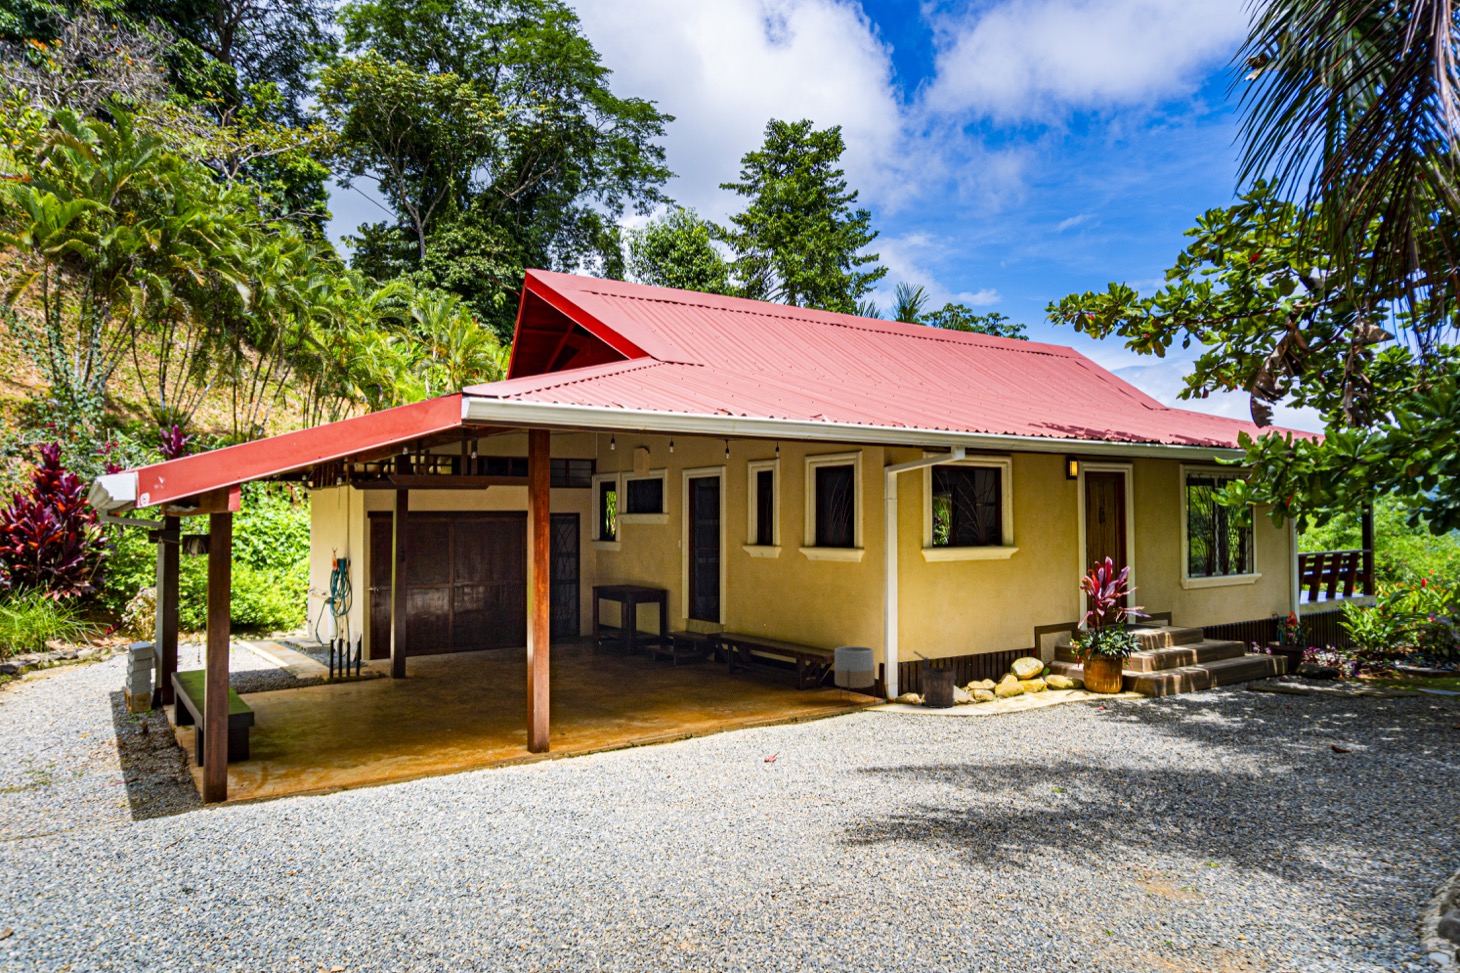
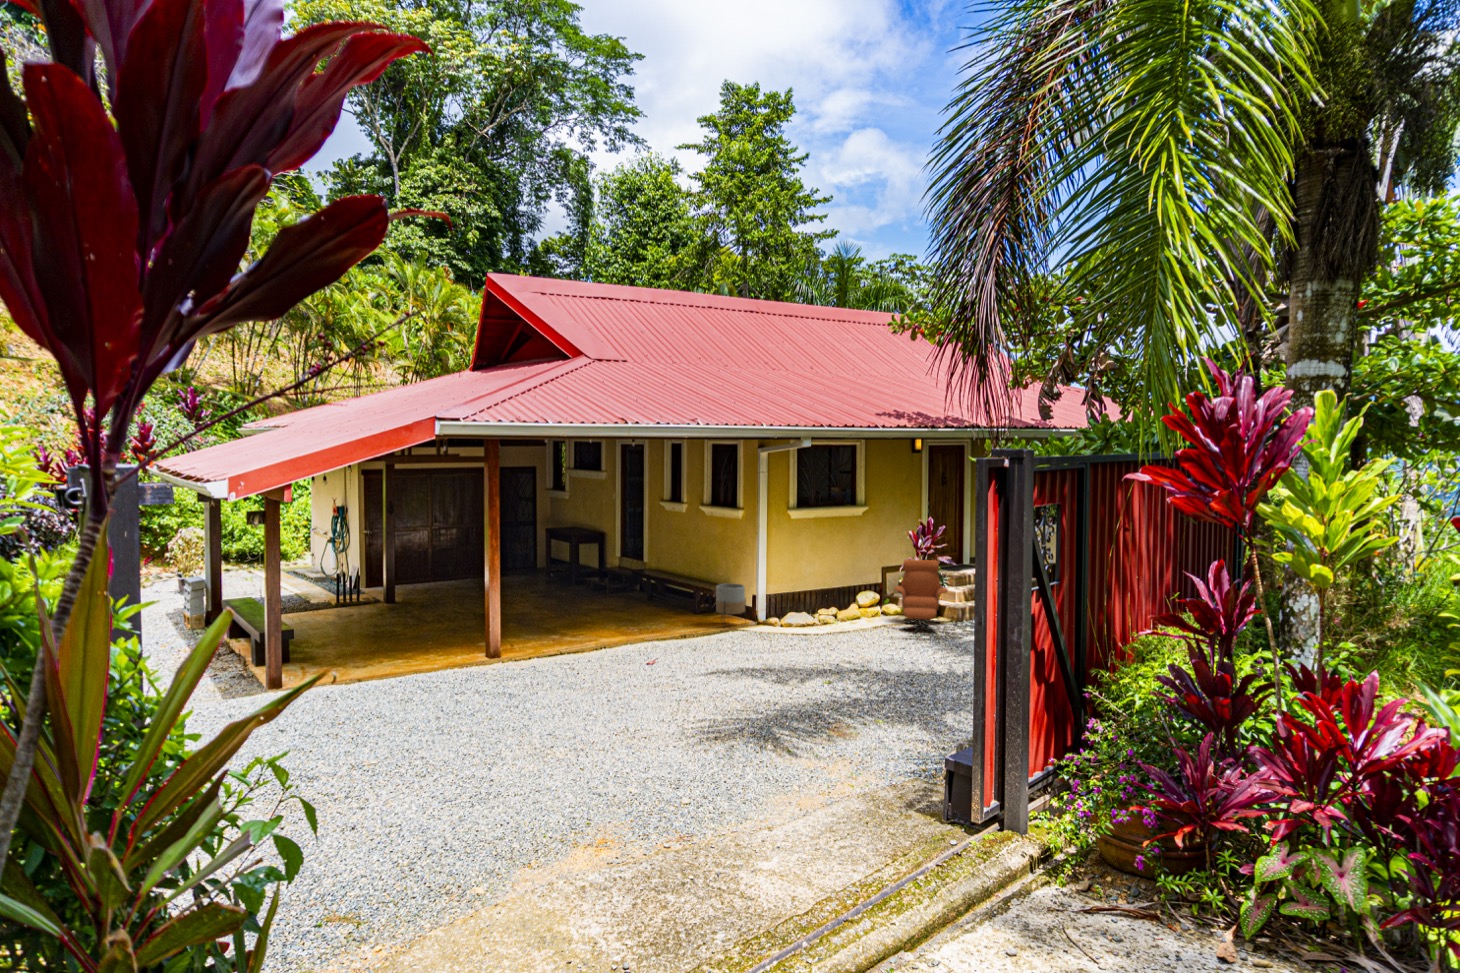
lounge chair: none [1068,613,1145,713] -> present [894,560,948,633]
bucket: present [914,651,956,708] -> none [776,587,804,630]

